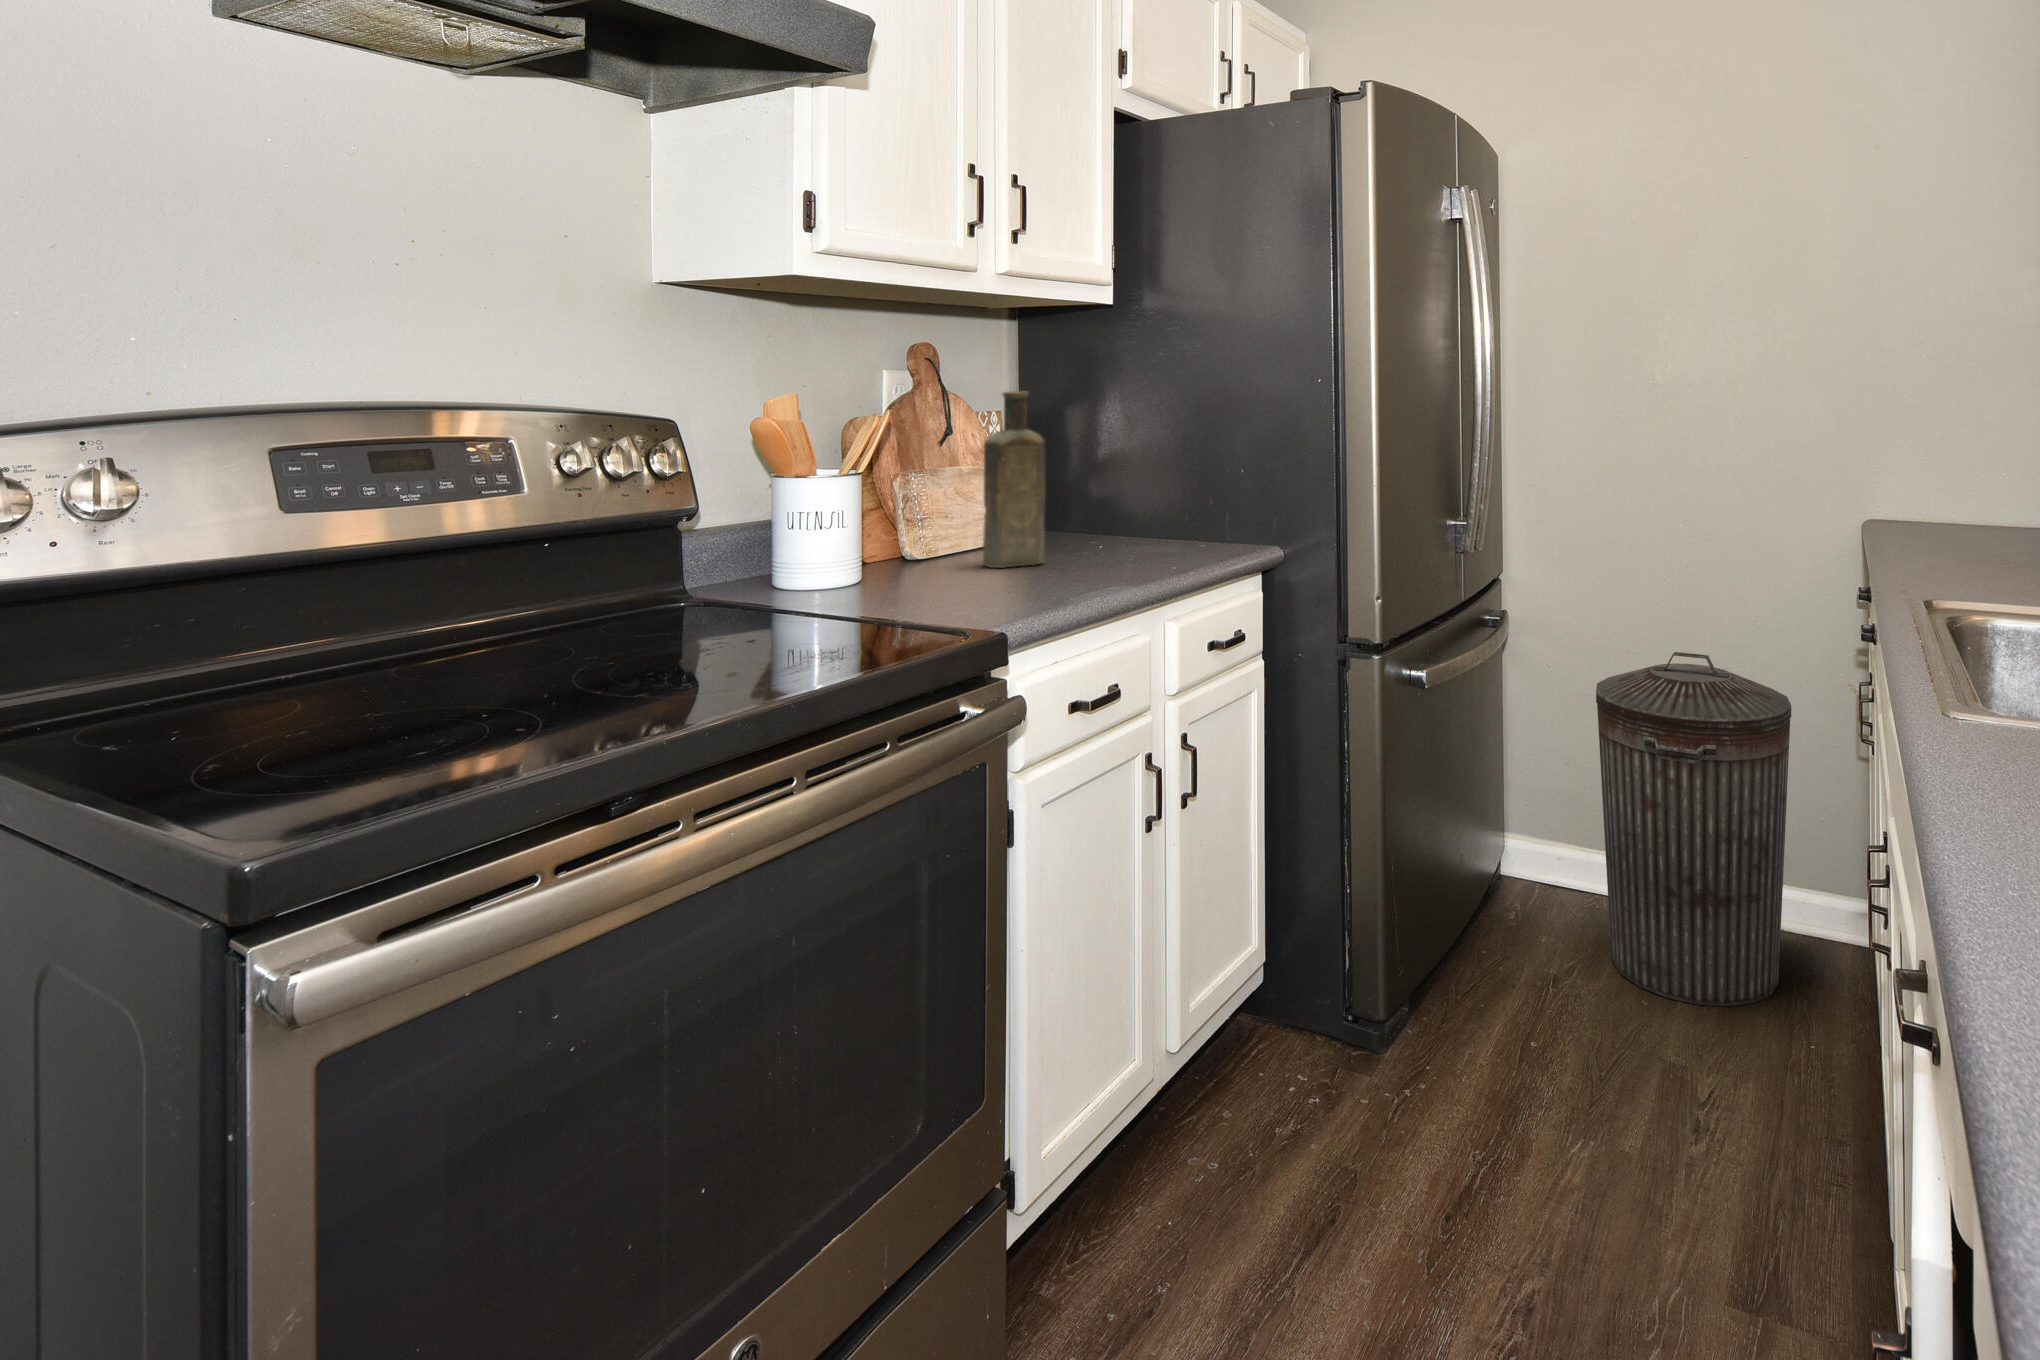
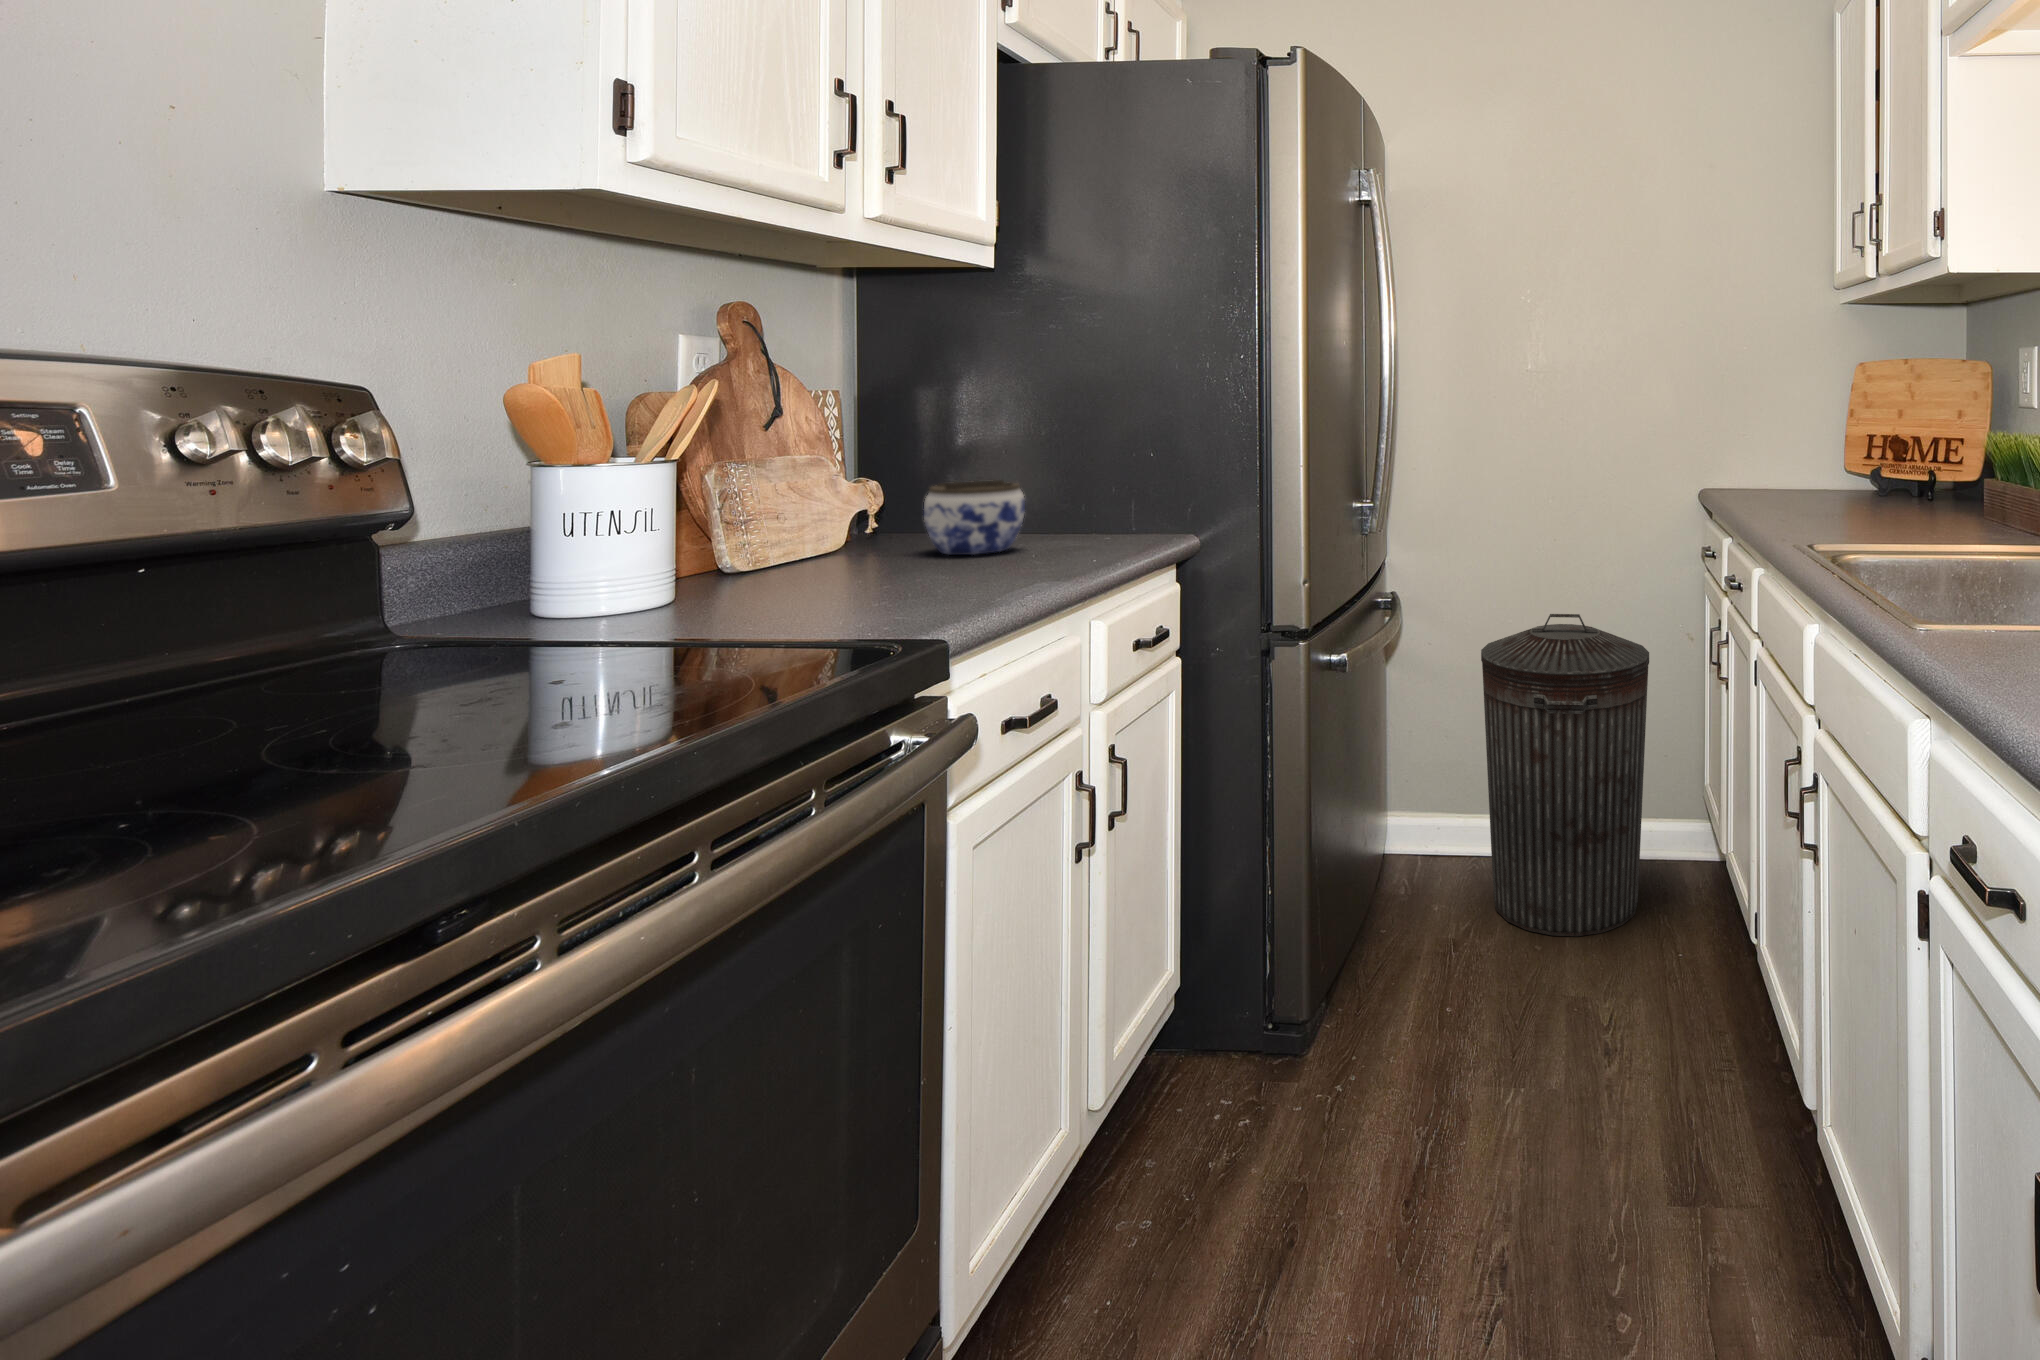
bottle: present [983,391,1045,568] -> none [821,362,925,574]
jar: none [1052,491,1132,556] -> present [923,480,1025,555]

